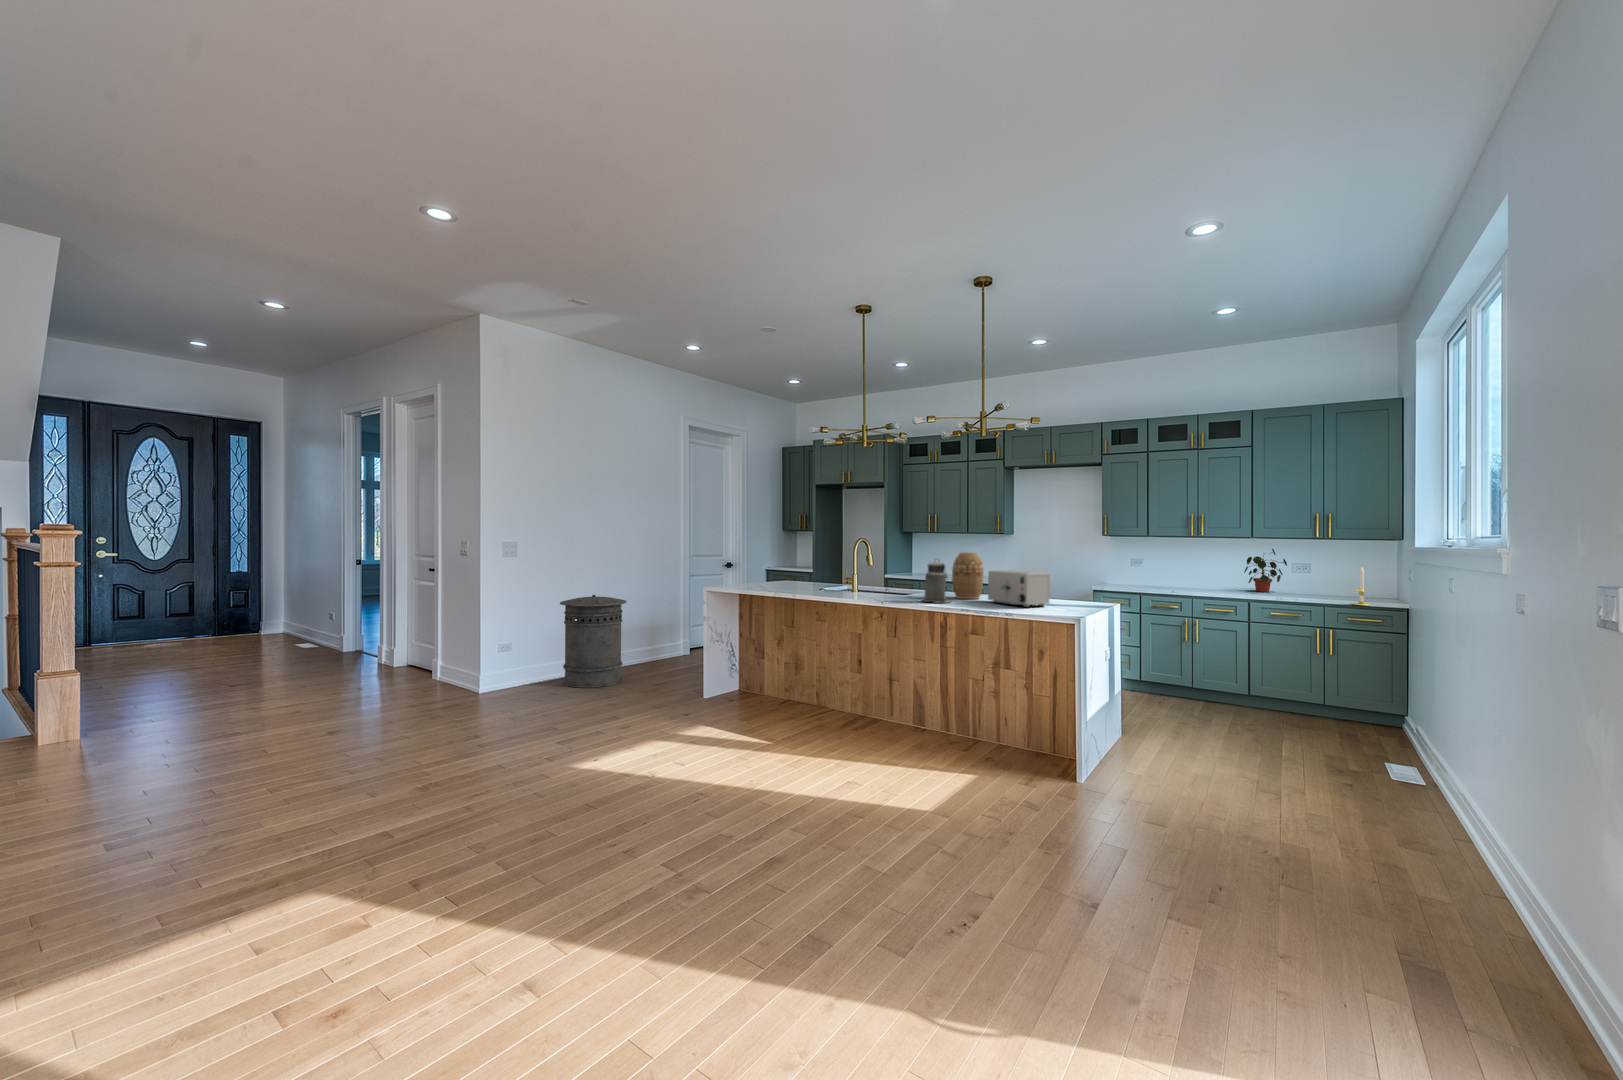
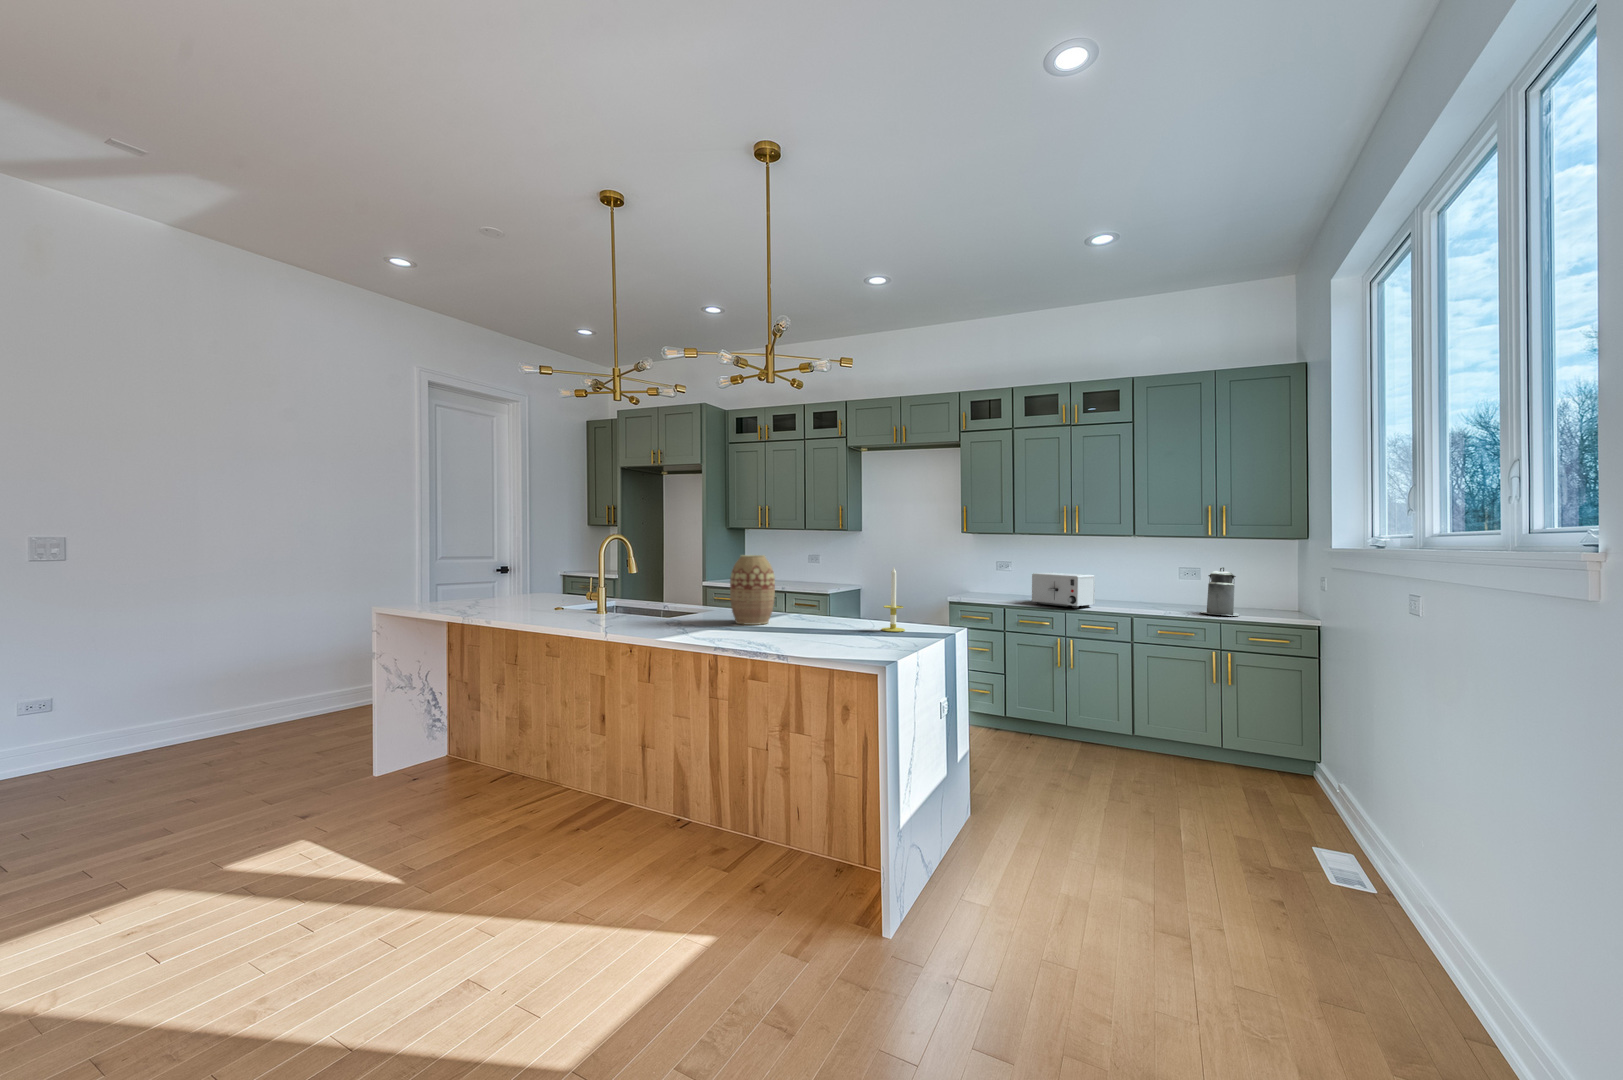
potted plant: present [1244,549,1287,592] -> none [1123,548,1173,602]
canister: present [923,562,950,603] -> present [1201,567,1239,616]
candle: present [1353,567,1370,606] -> present [881,567,905,632]
toaster: present [988,570,1050,607] -> present [1032,573,1095,608]
trash can: present [560,595,627,688] -> none [179,618,303,759]

